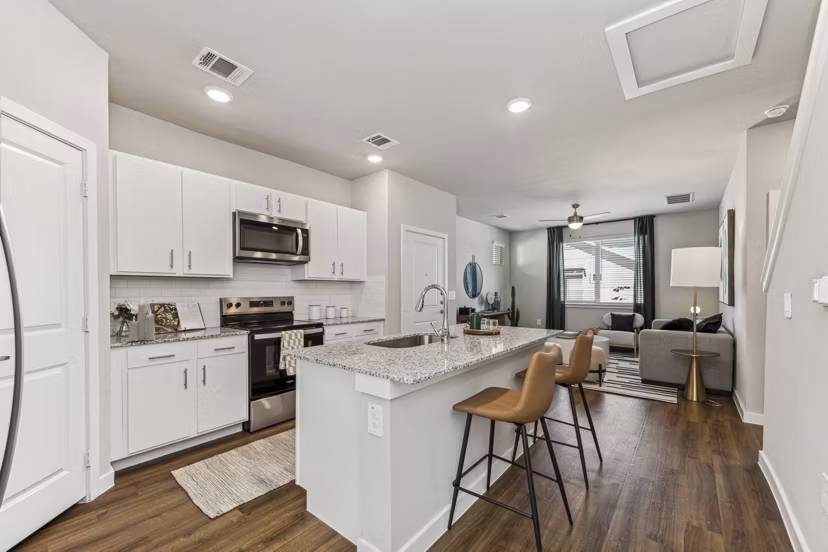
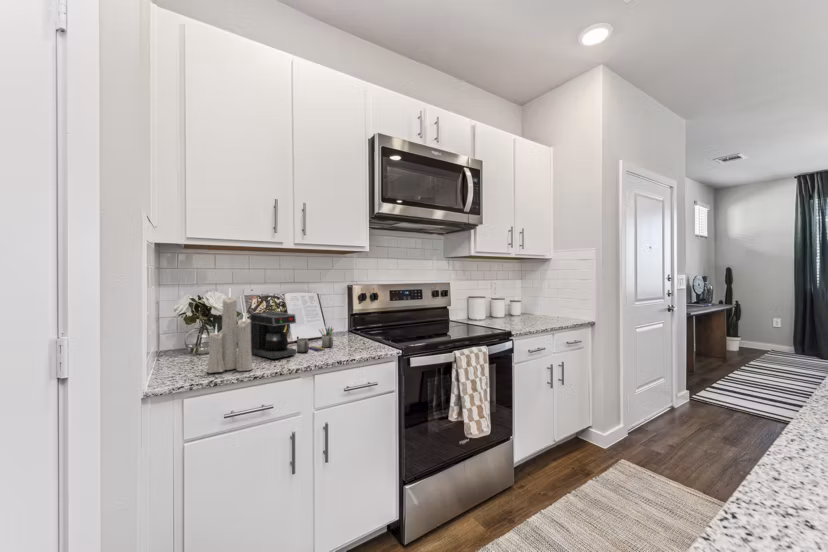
coffee maker: none [154,312,208,336] -> present [251,311,333,359]

